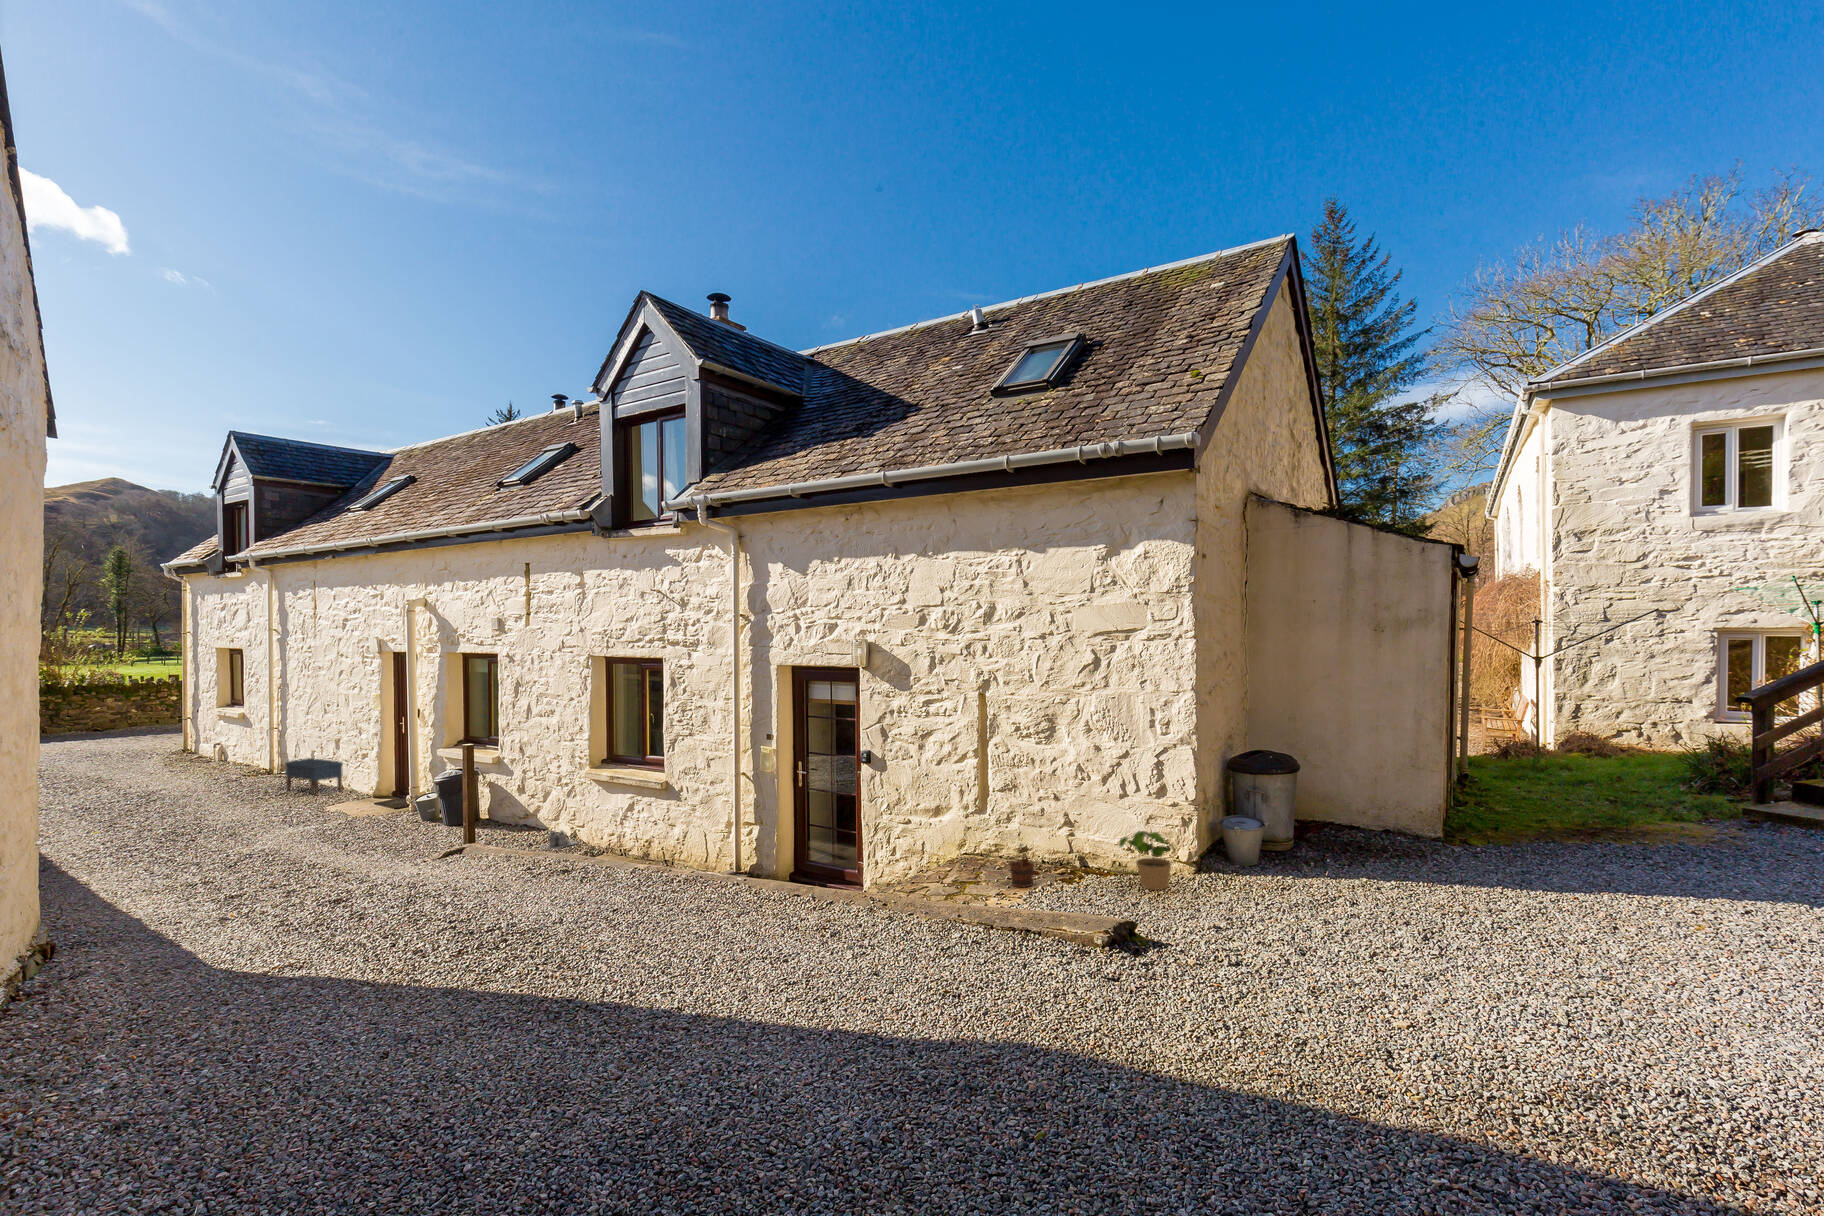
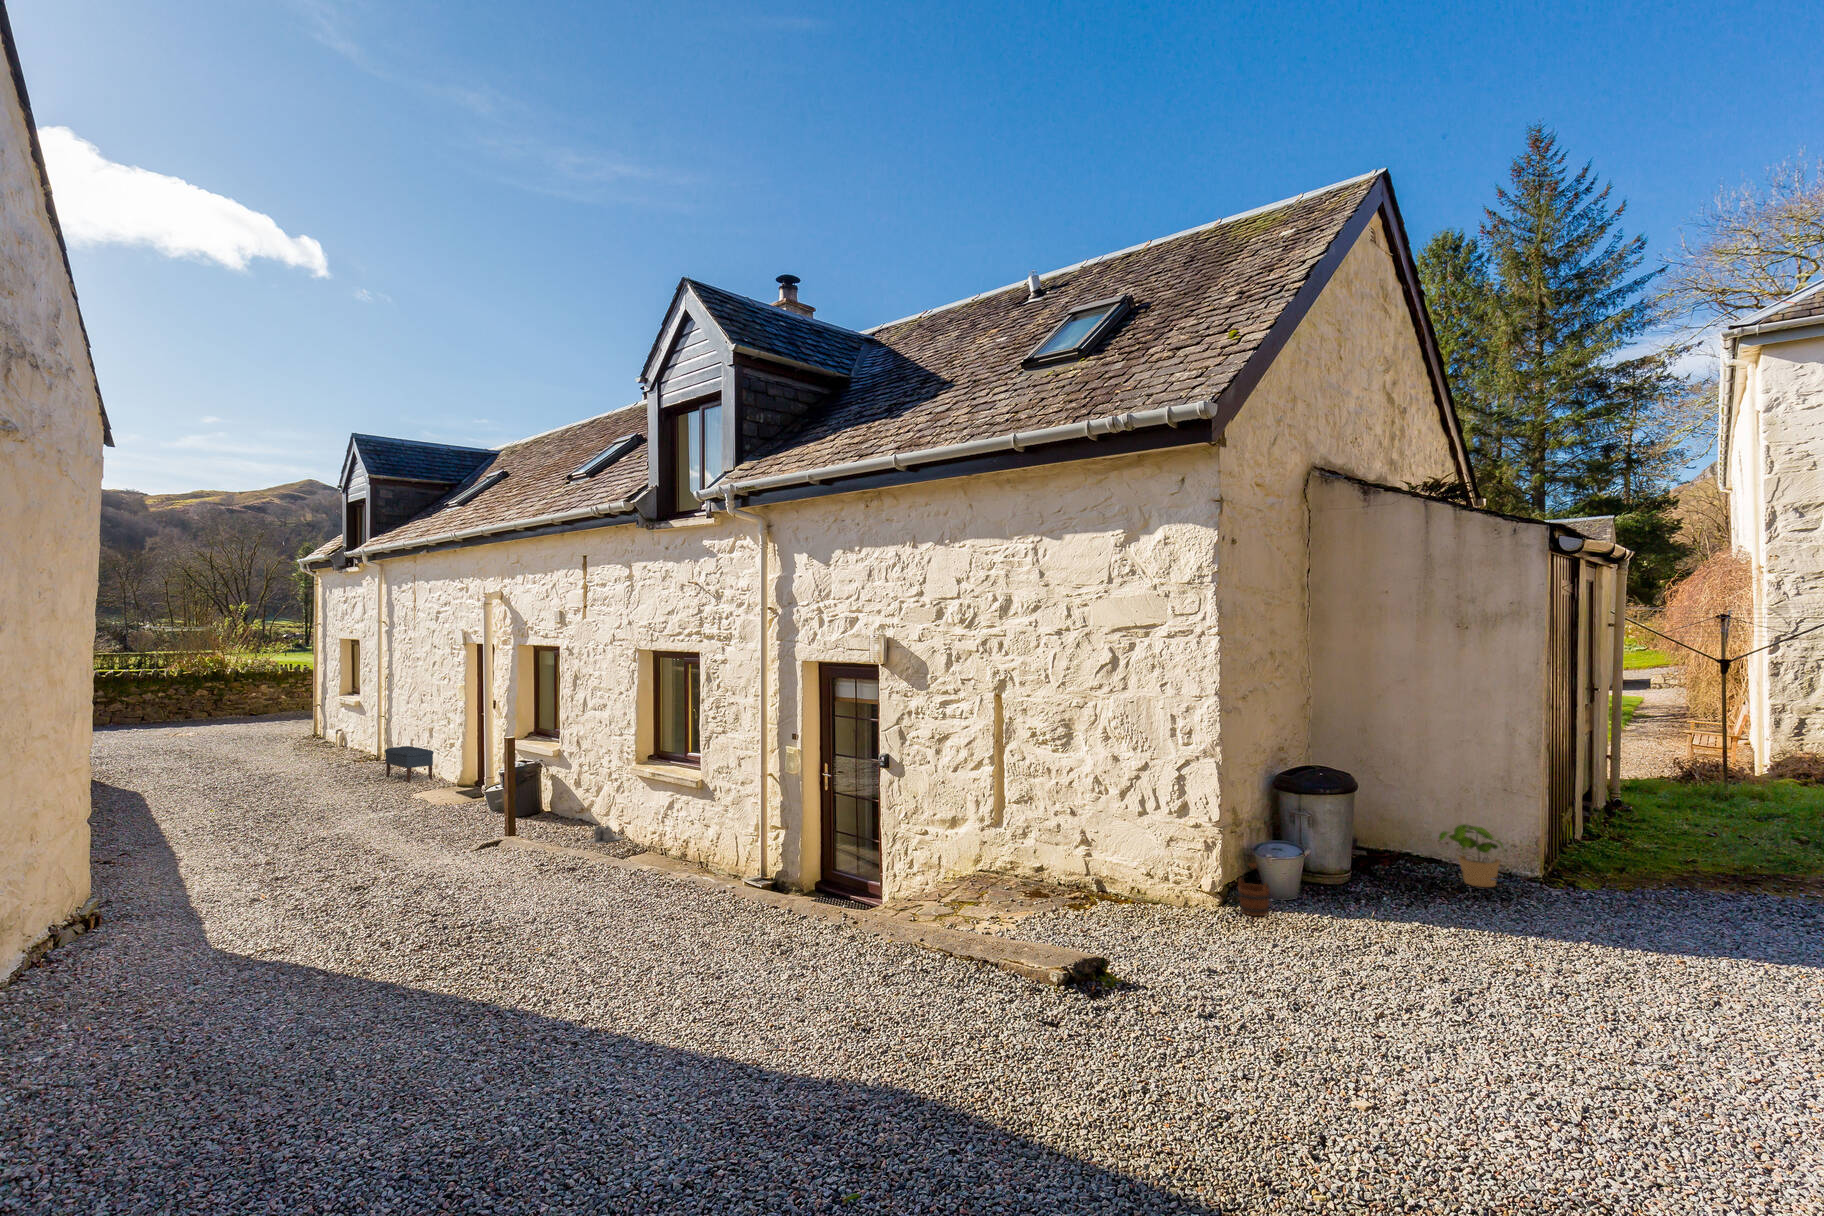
potted plant: present [1119,831,1174,890] -> present [1439,824,1503,887]
wooden bucket: present [1010,844,1034,888] -> present [1238,863,1270,916]

